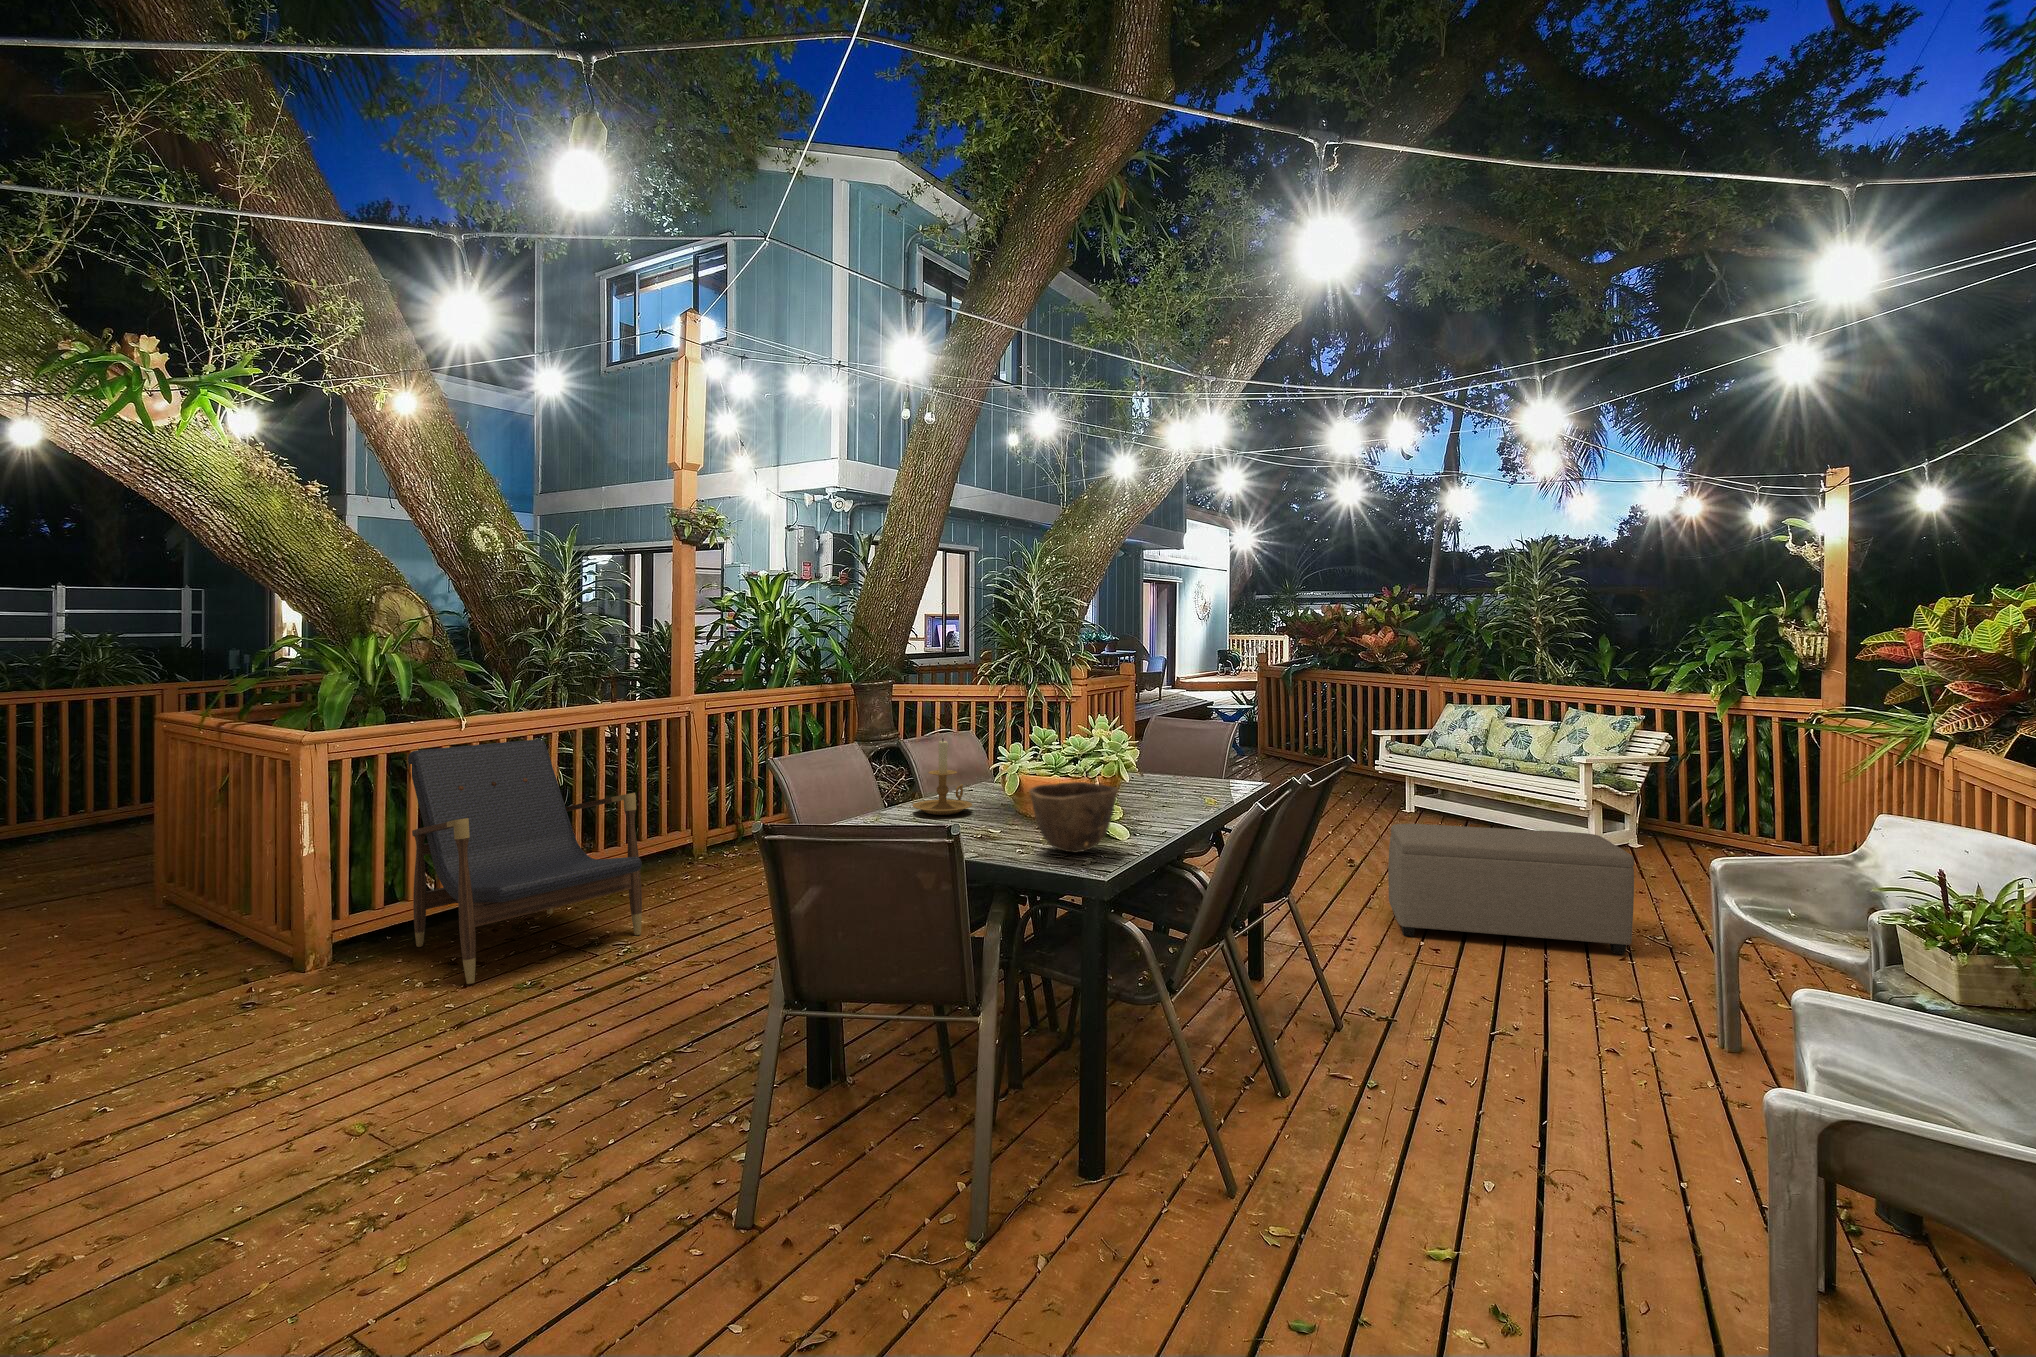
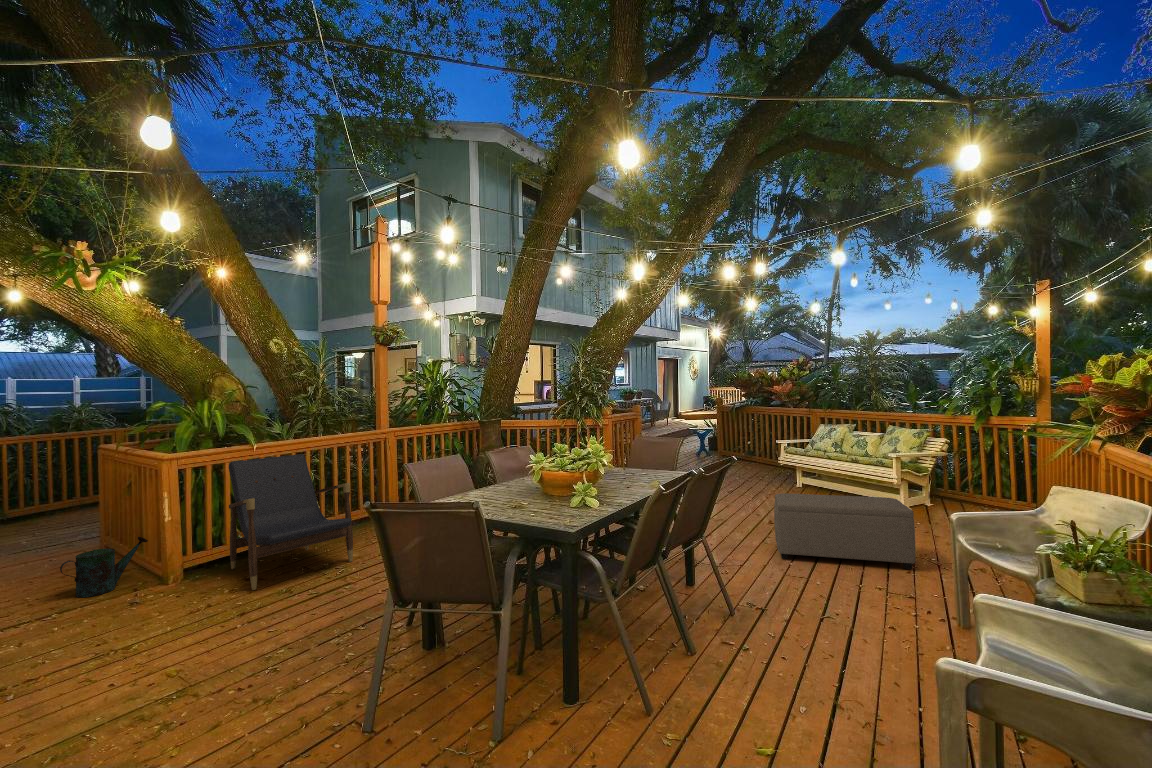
candle holder: present [913,739,972,815] -> none [487,450,521,493]
bowl: present [1029,782,1118,853] -> none [539,473,589,514]
watering can: none [100,886,260,996] -> present [60,537,148,597]

